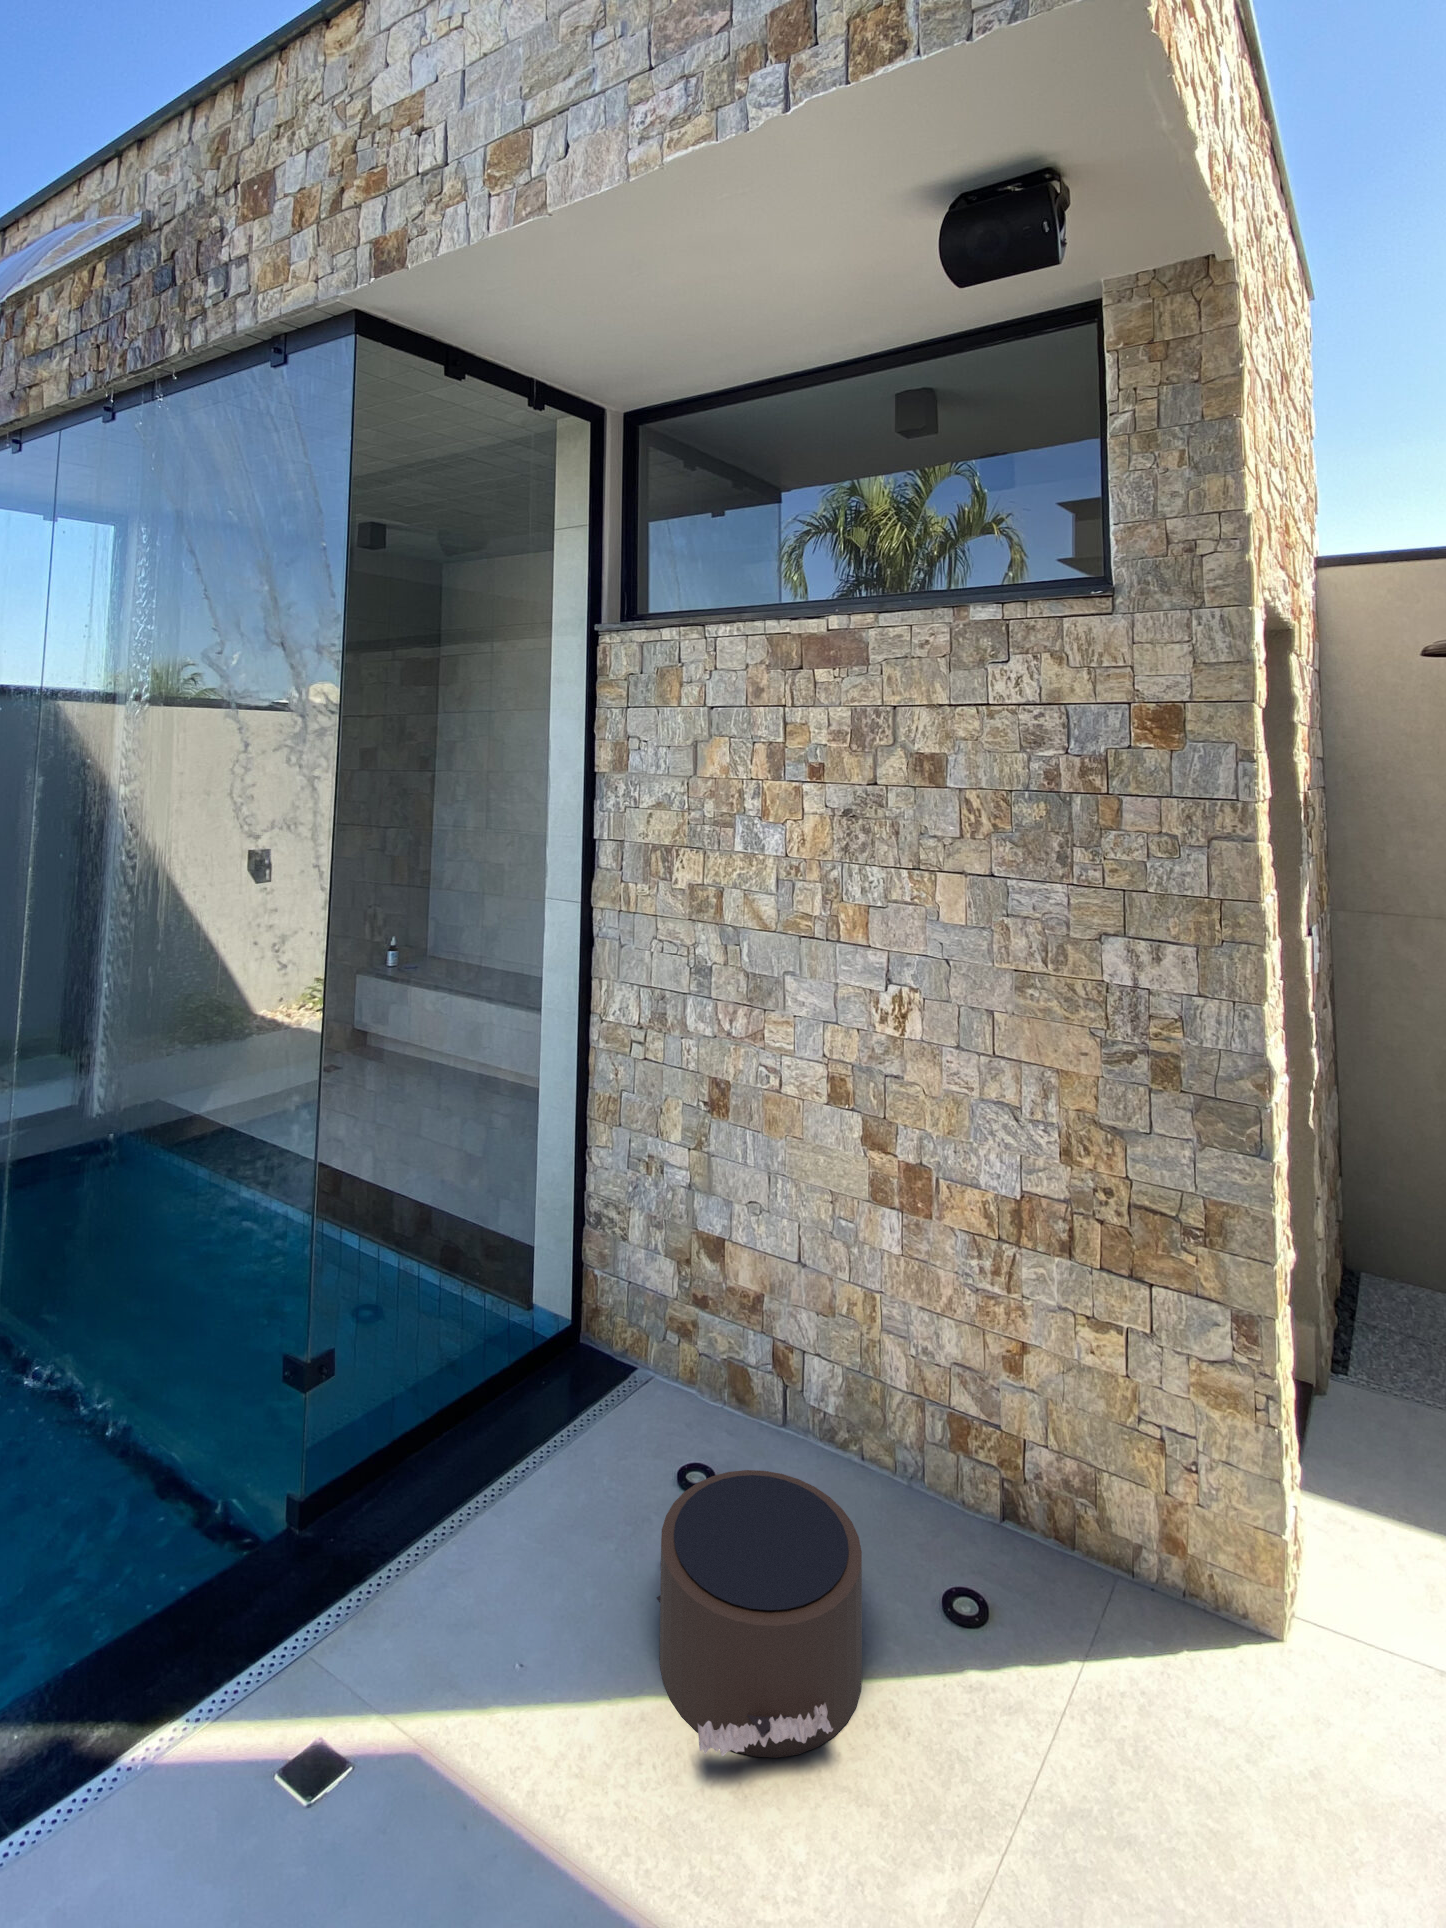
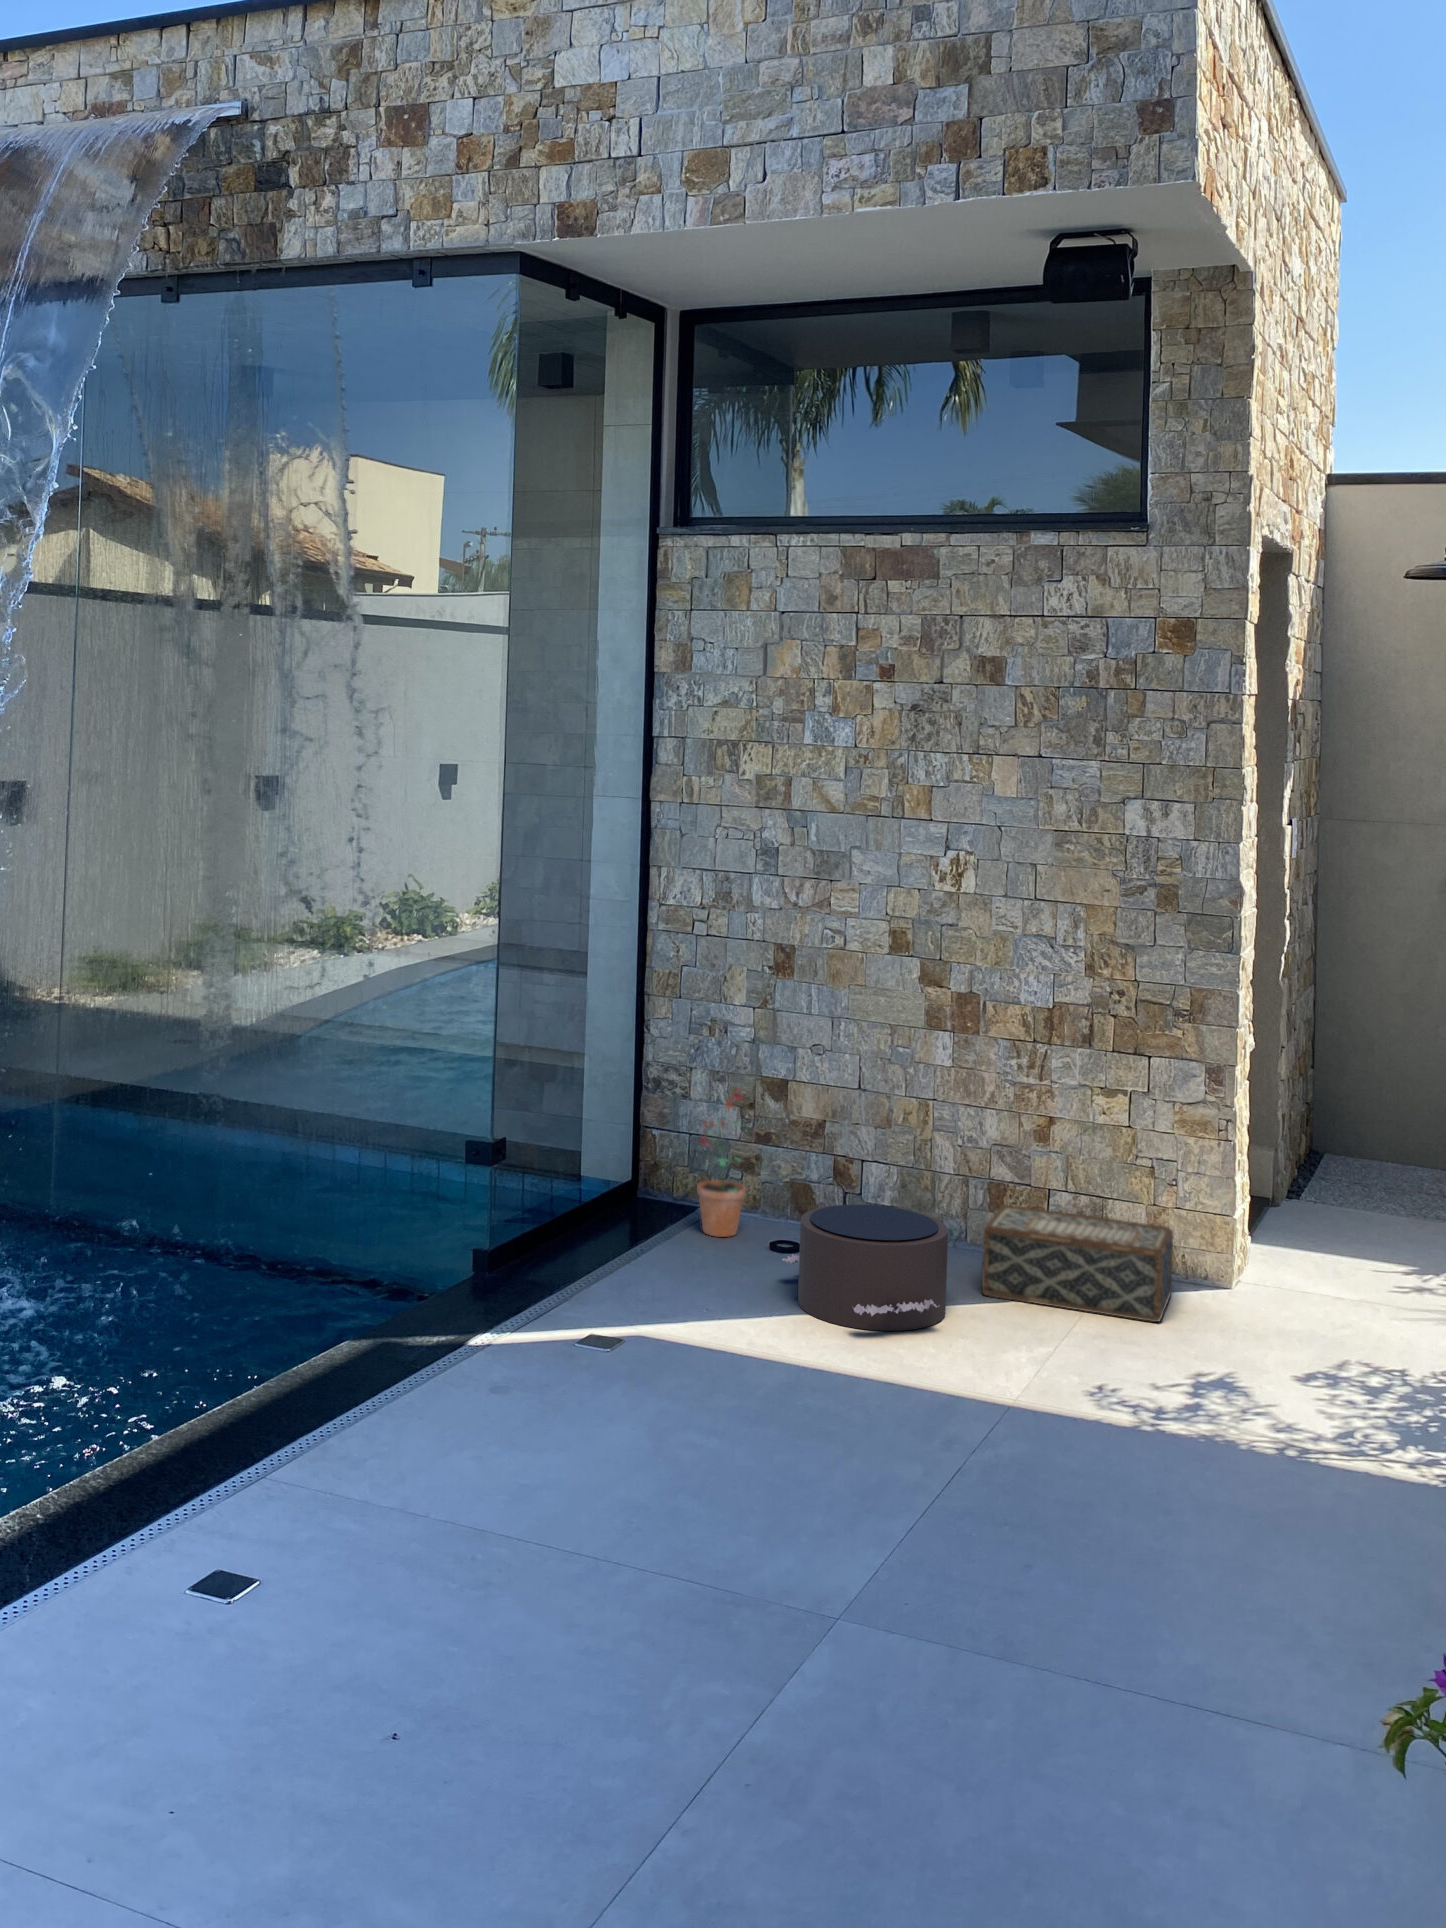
potted plant: none [610,1236,675,1432] -> present [697,1087,746,1237]
woven basket: none [926,1457,1203,1754] -> present [982,1205,1173,1322]

